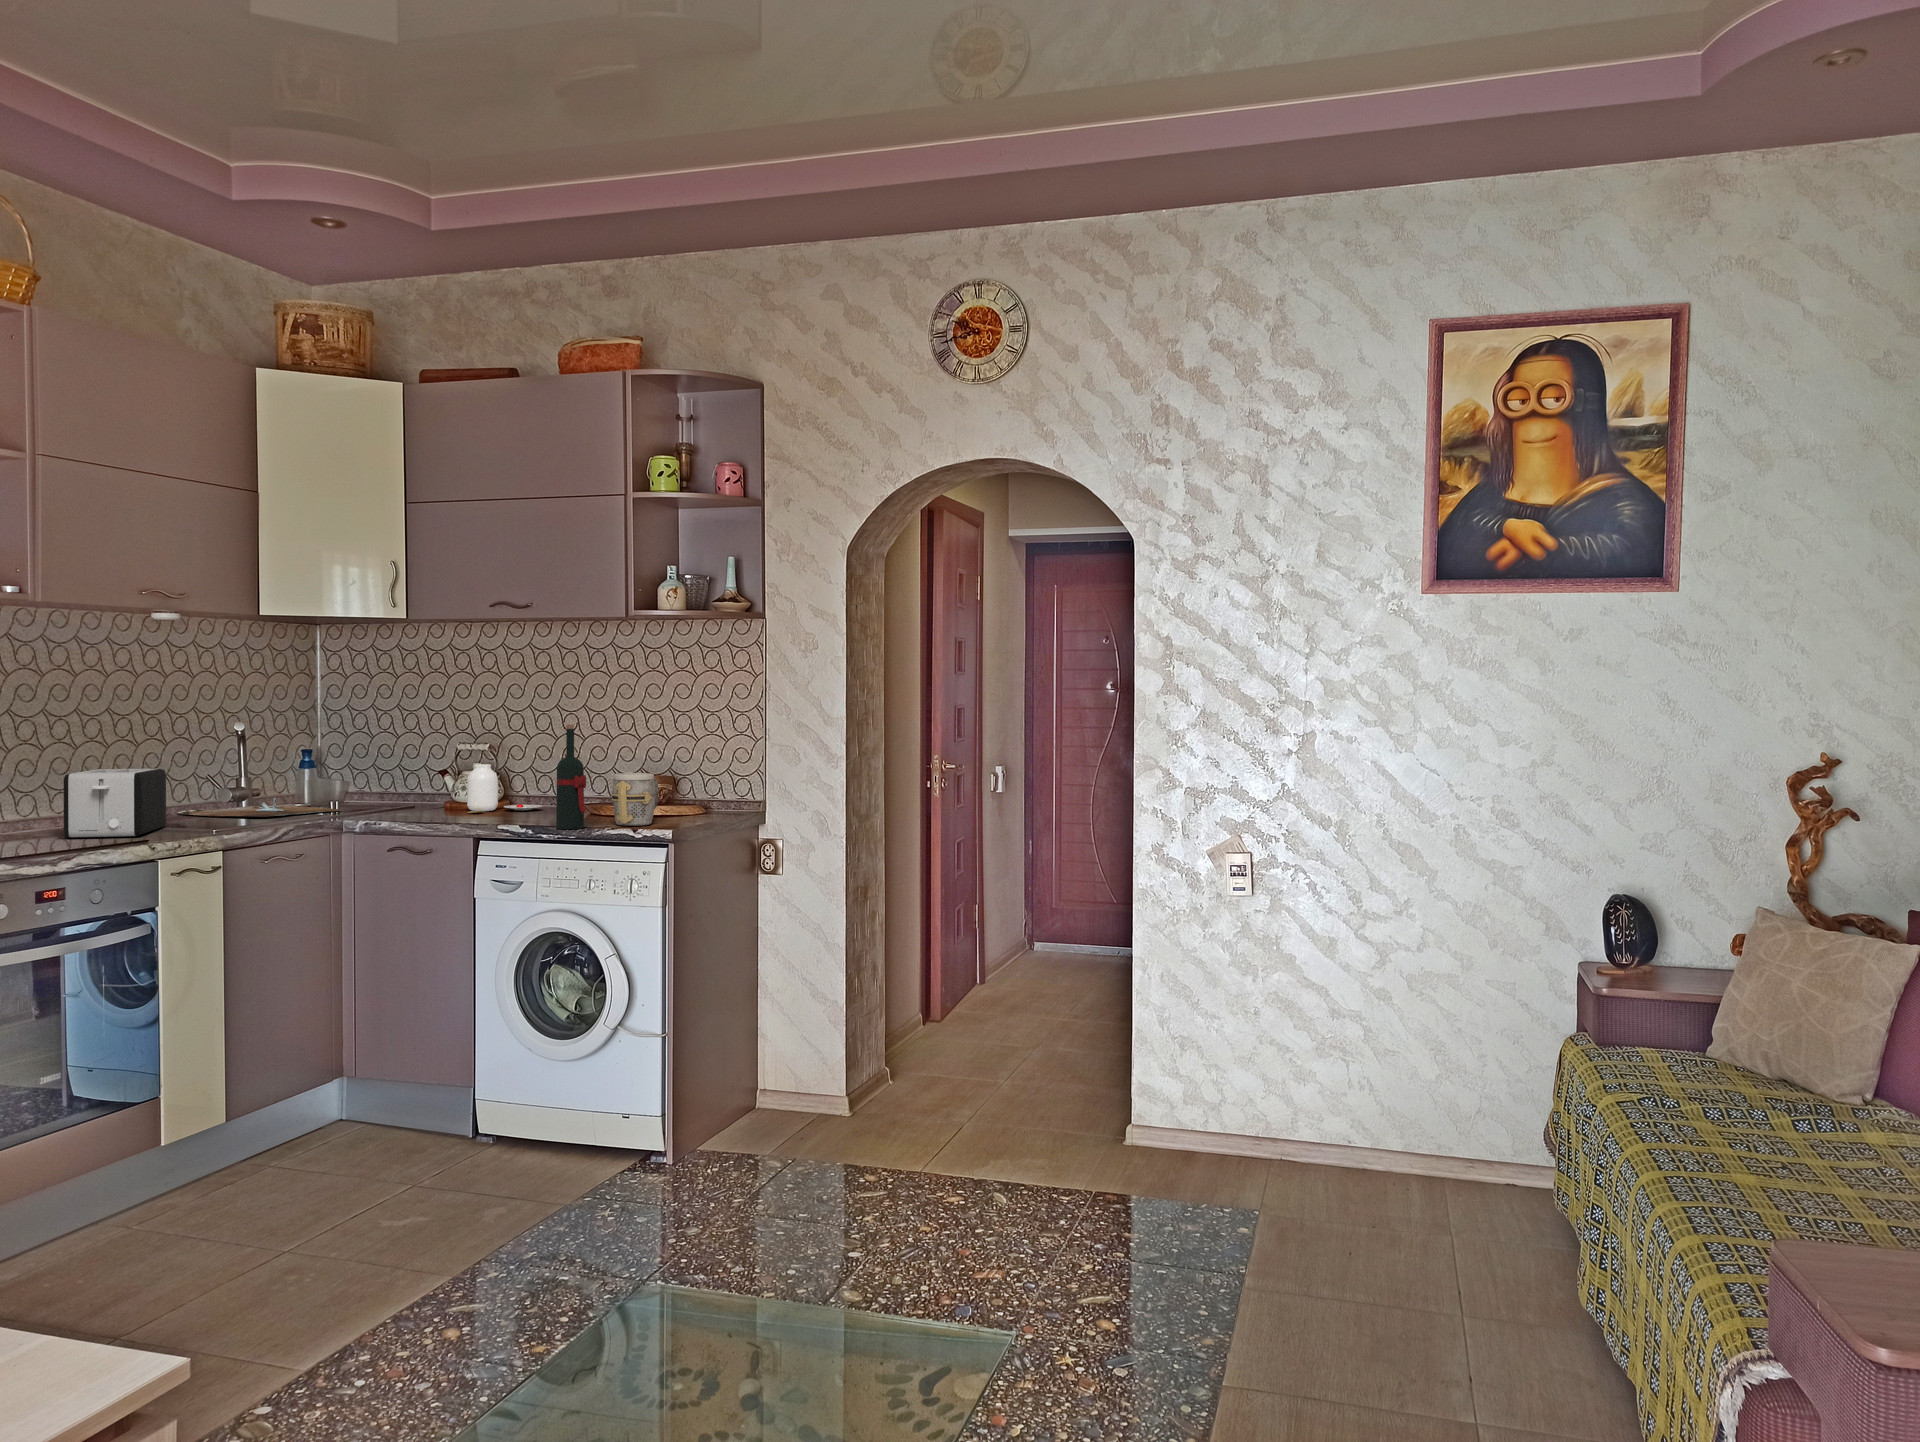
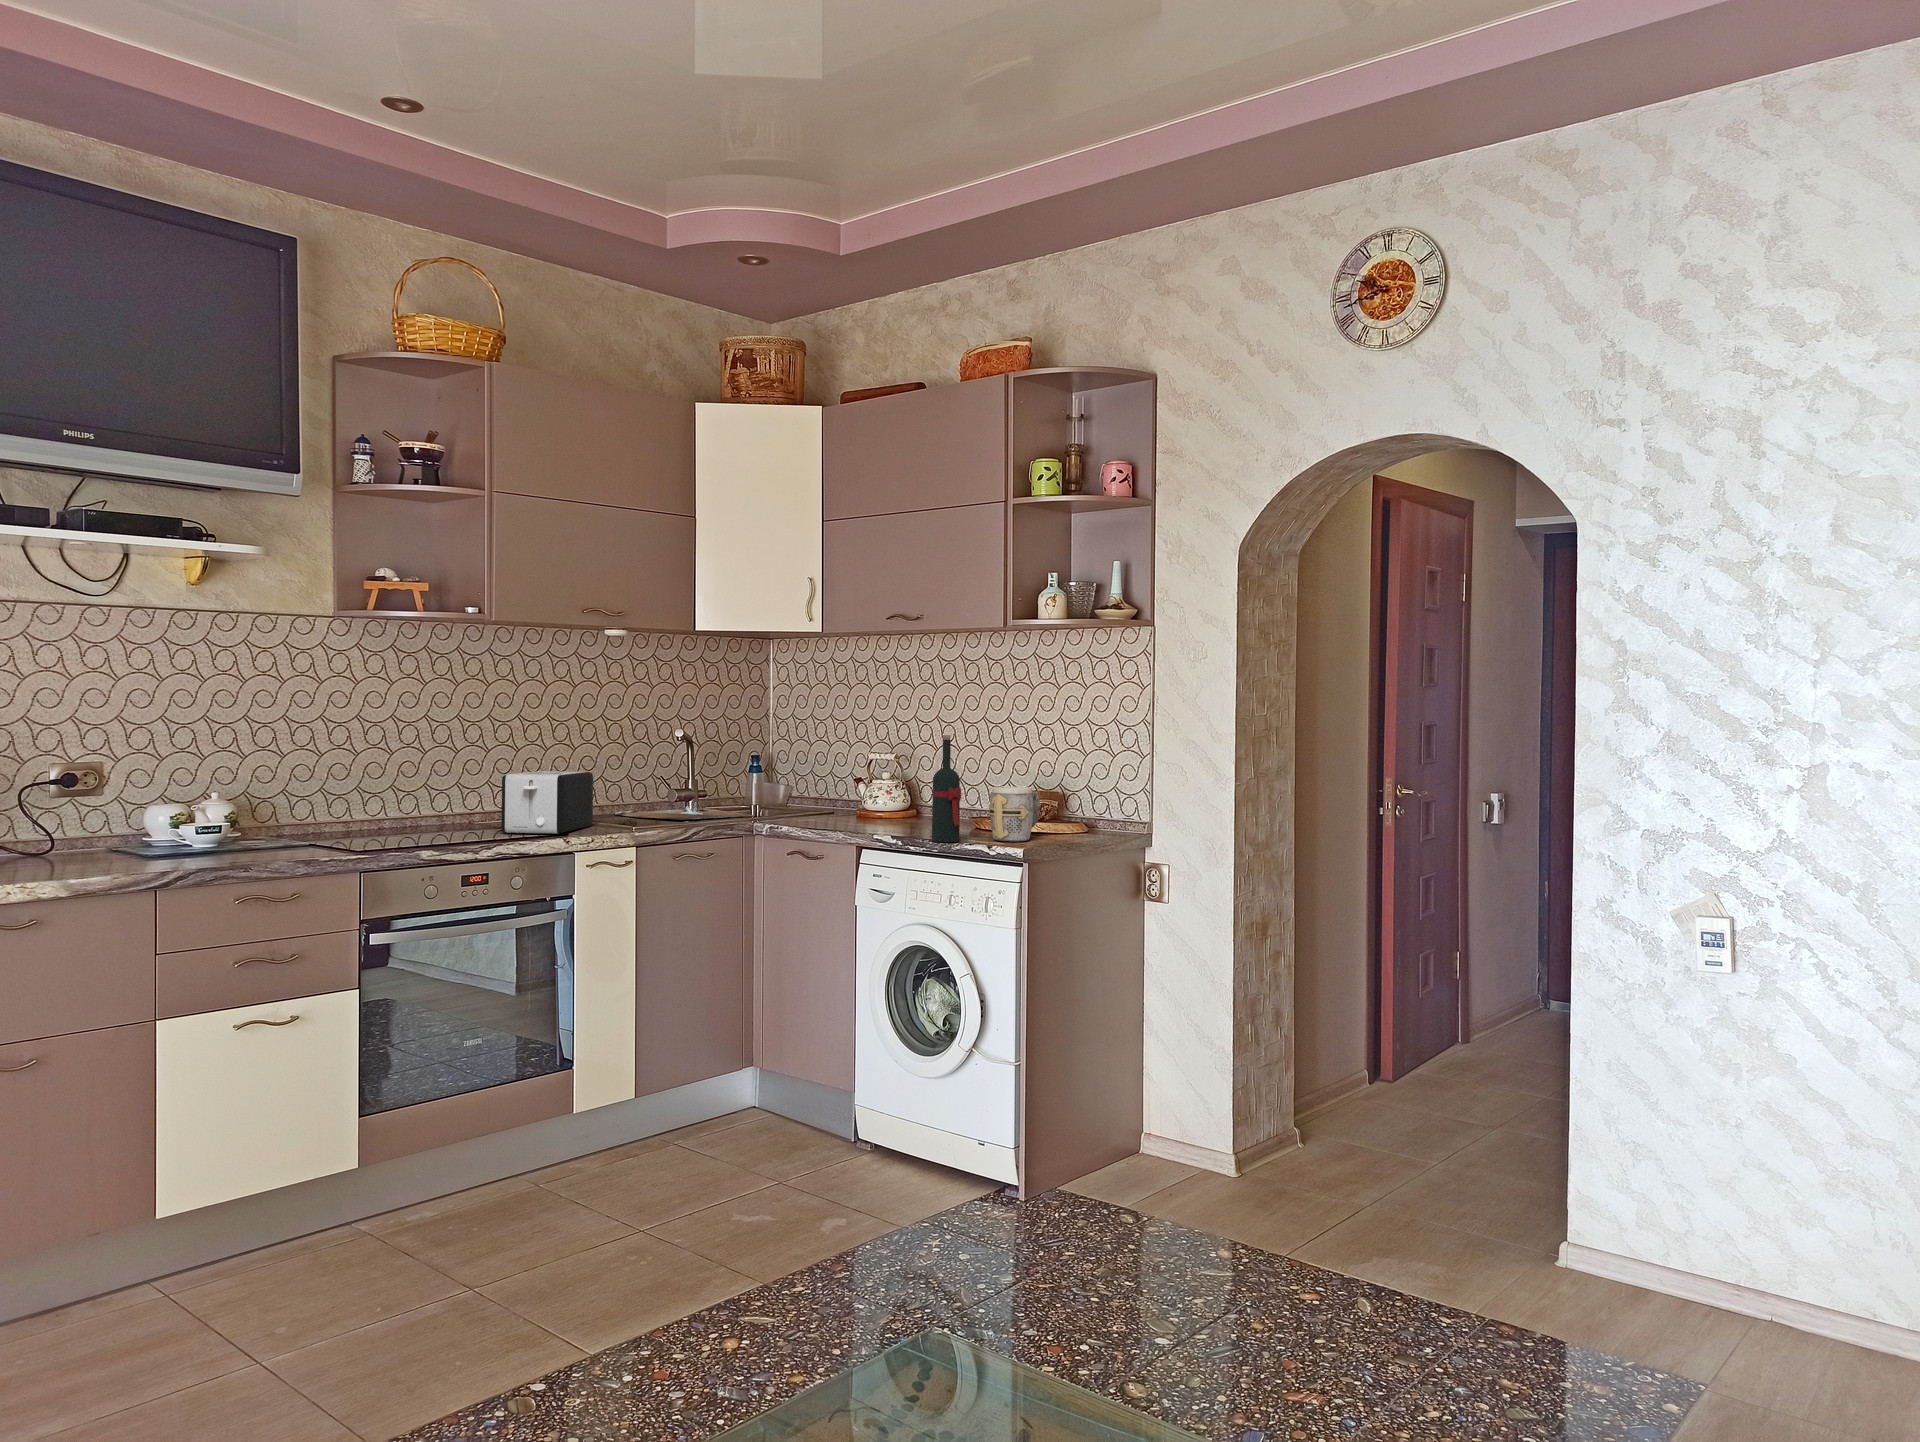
jar: present [467,764,542,813] -> none [863,774,939,823]

